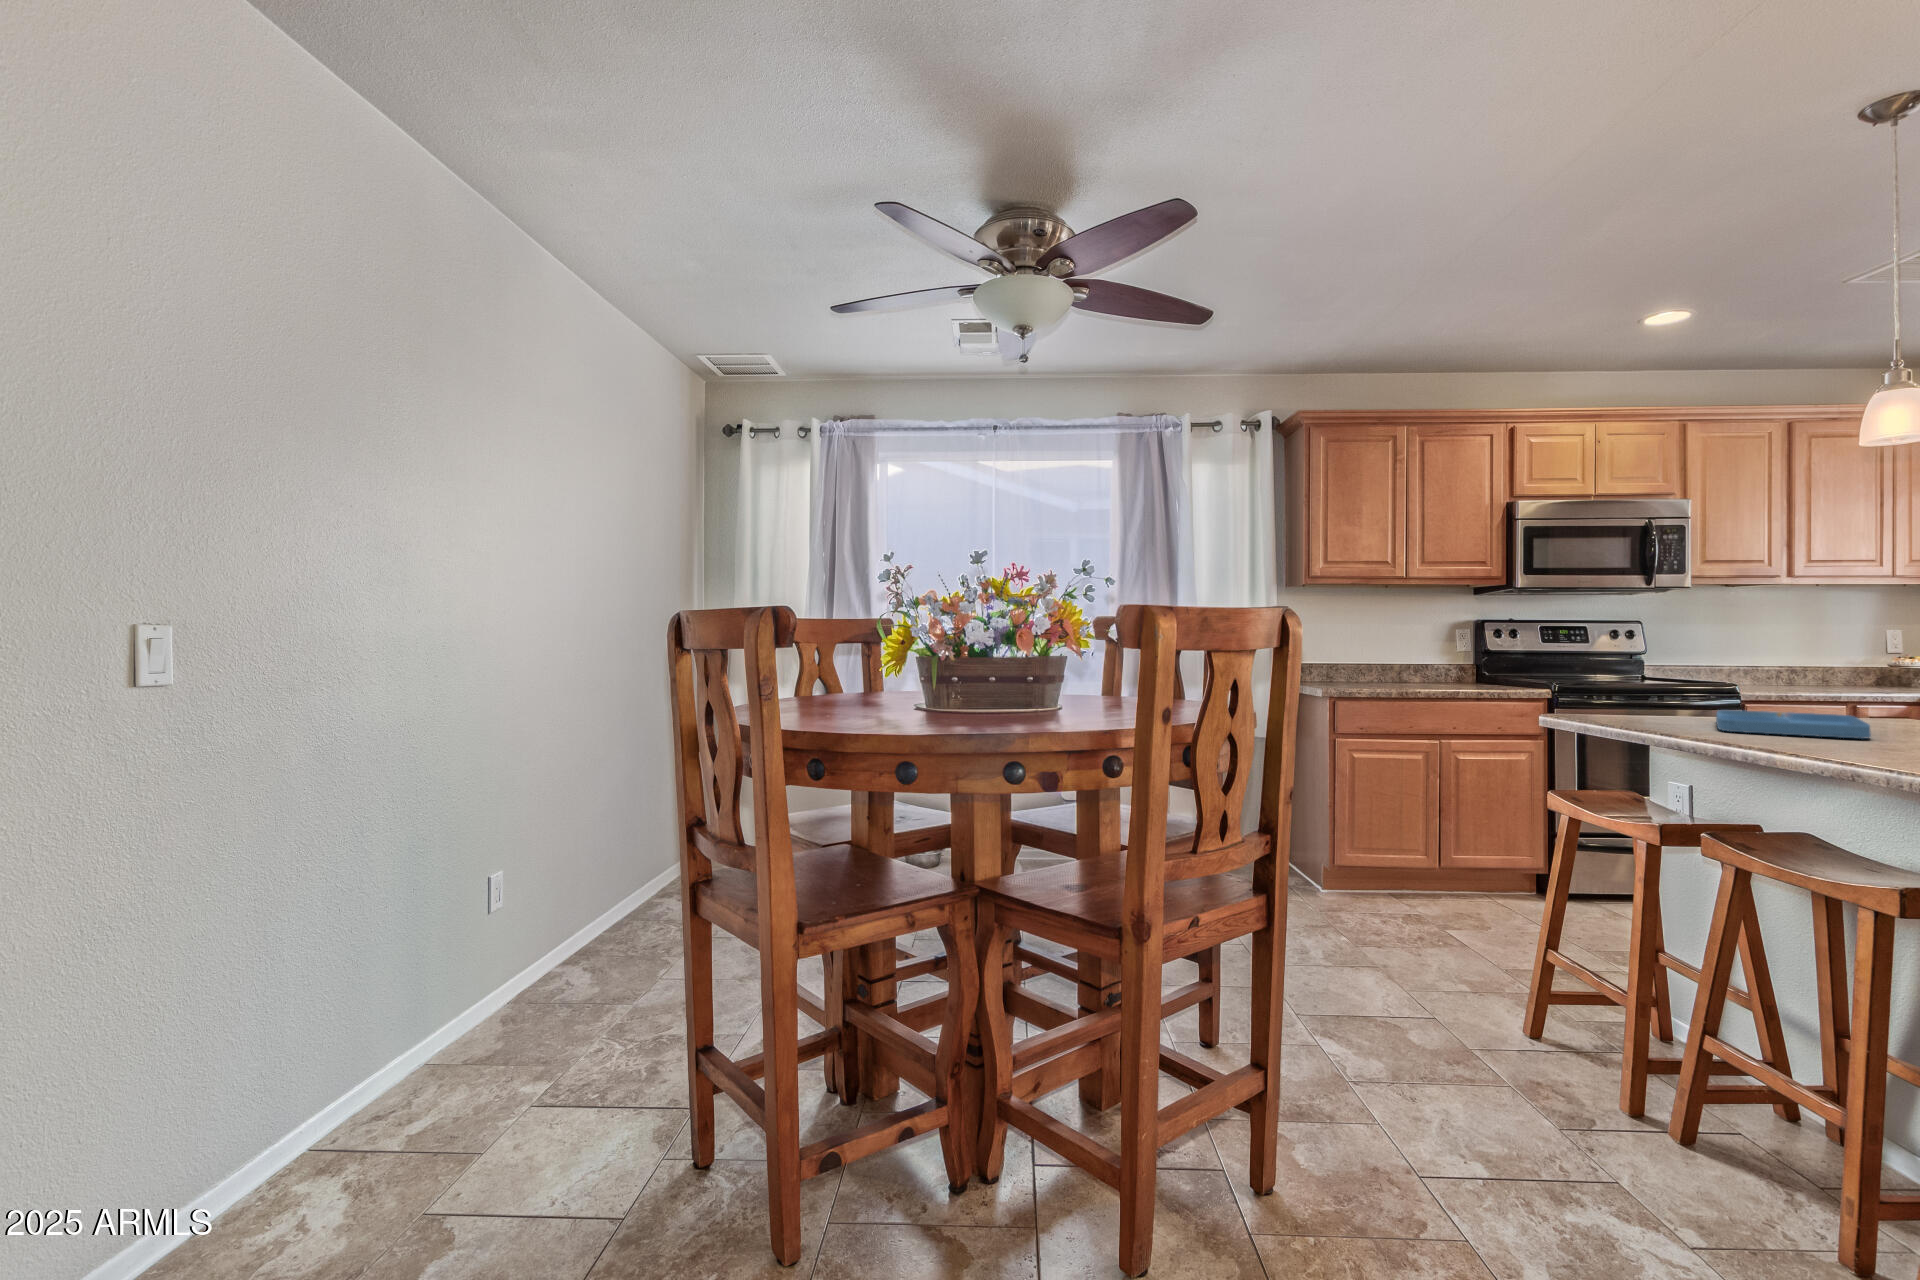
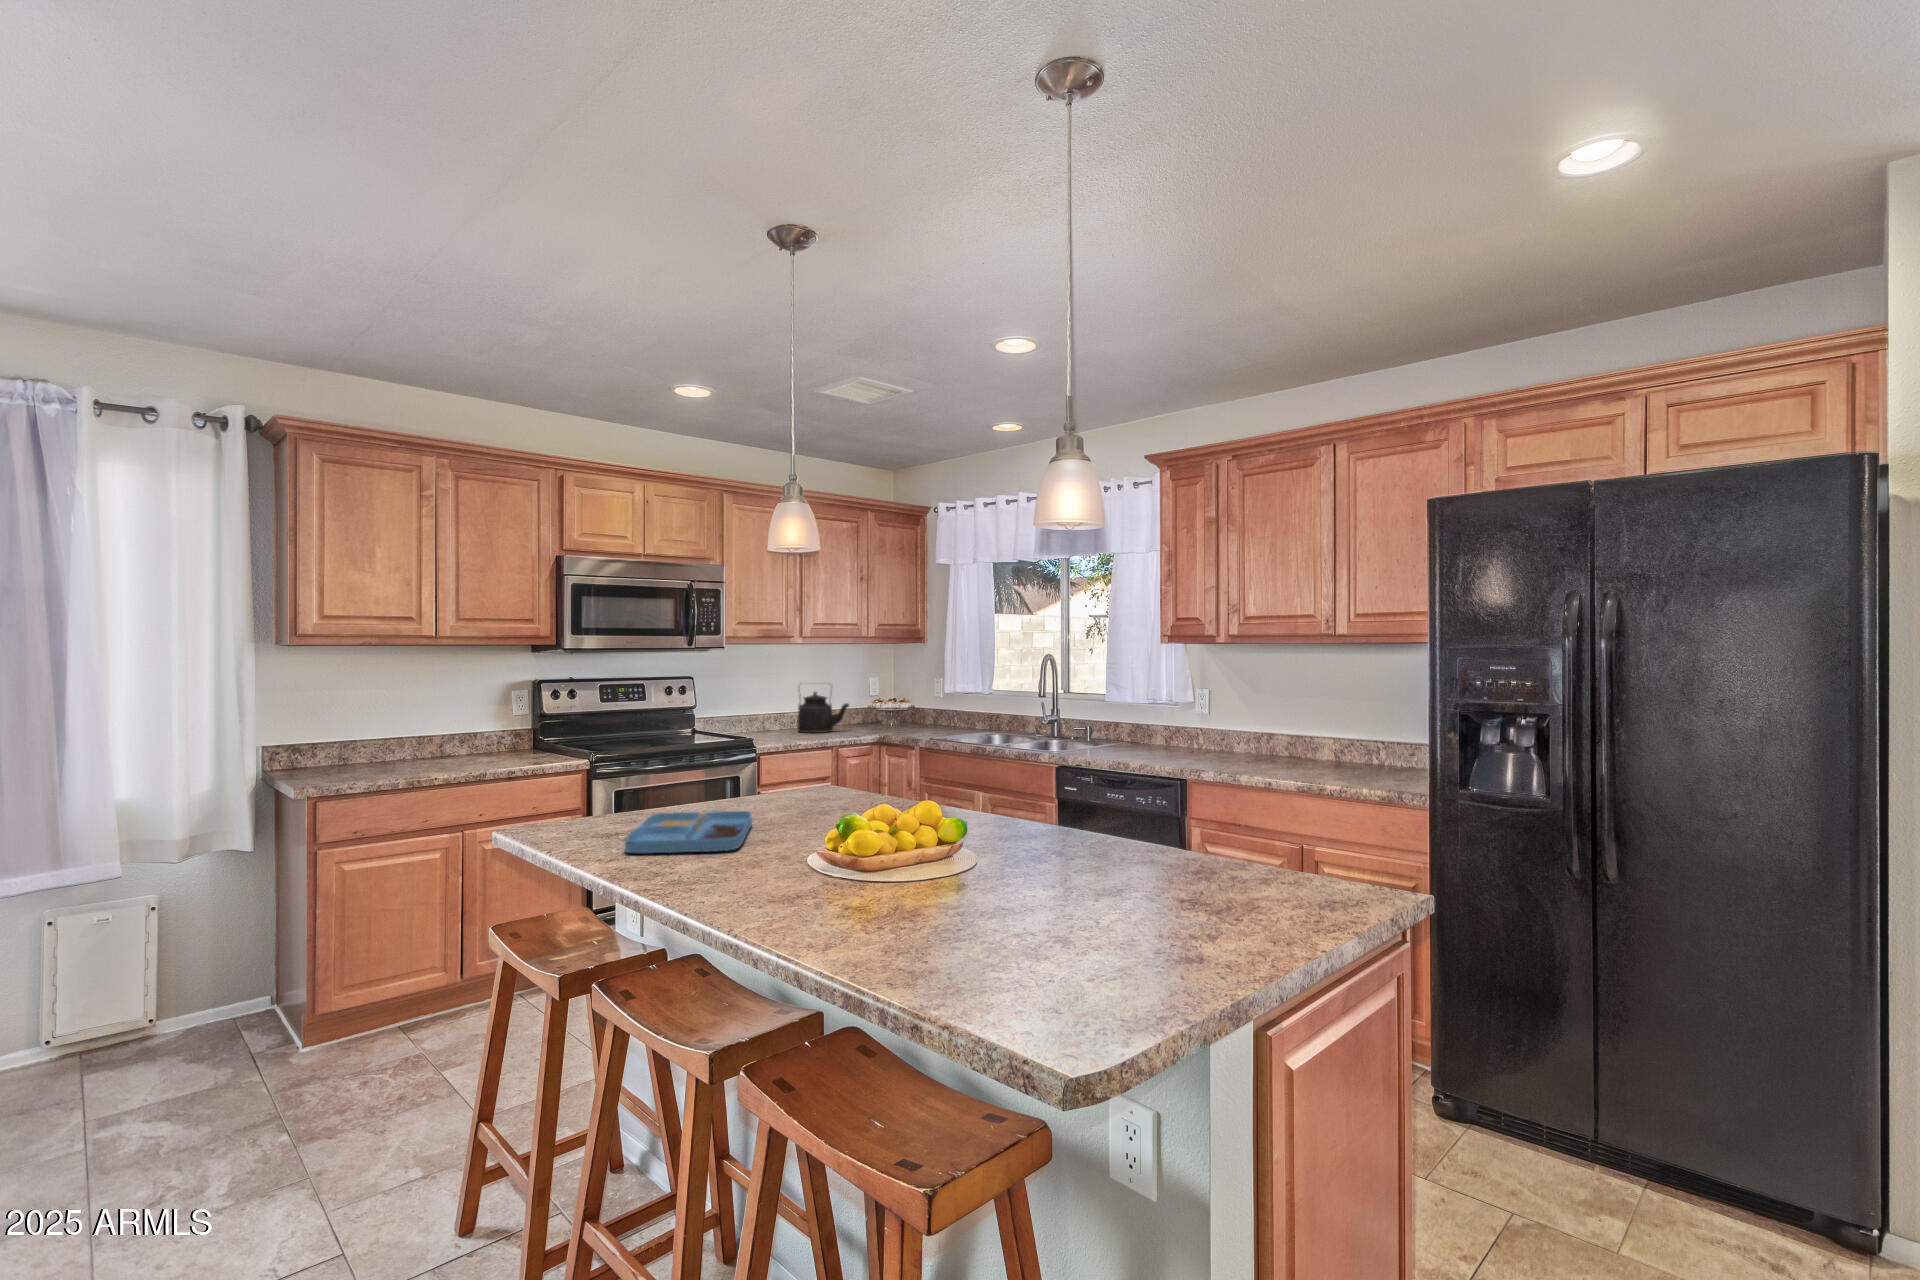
kettle: none [1776,631,1860,688] -> present [798,692,849,733]

